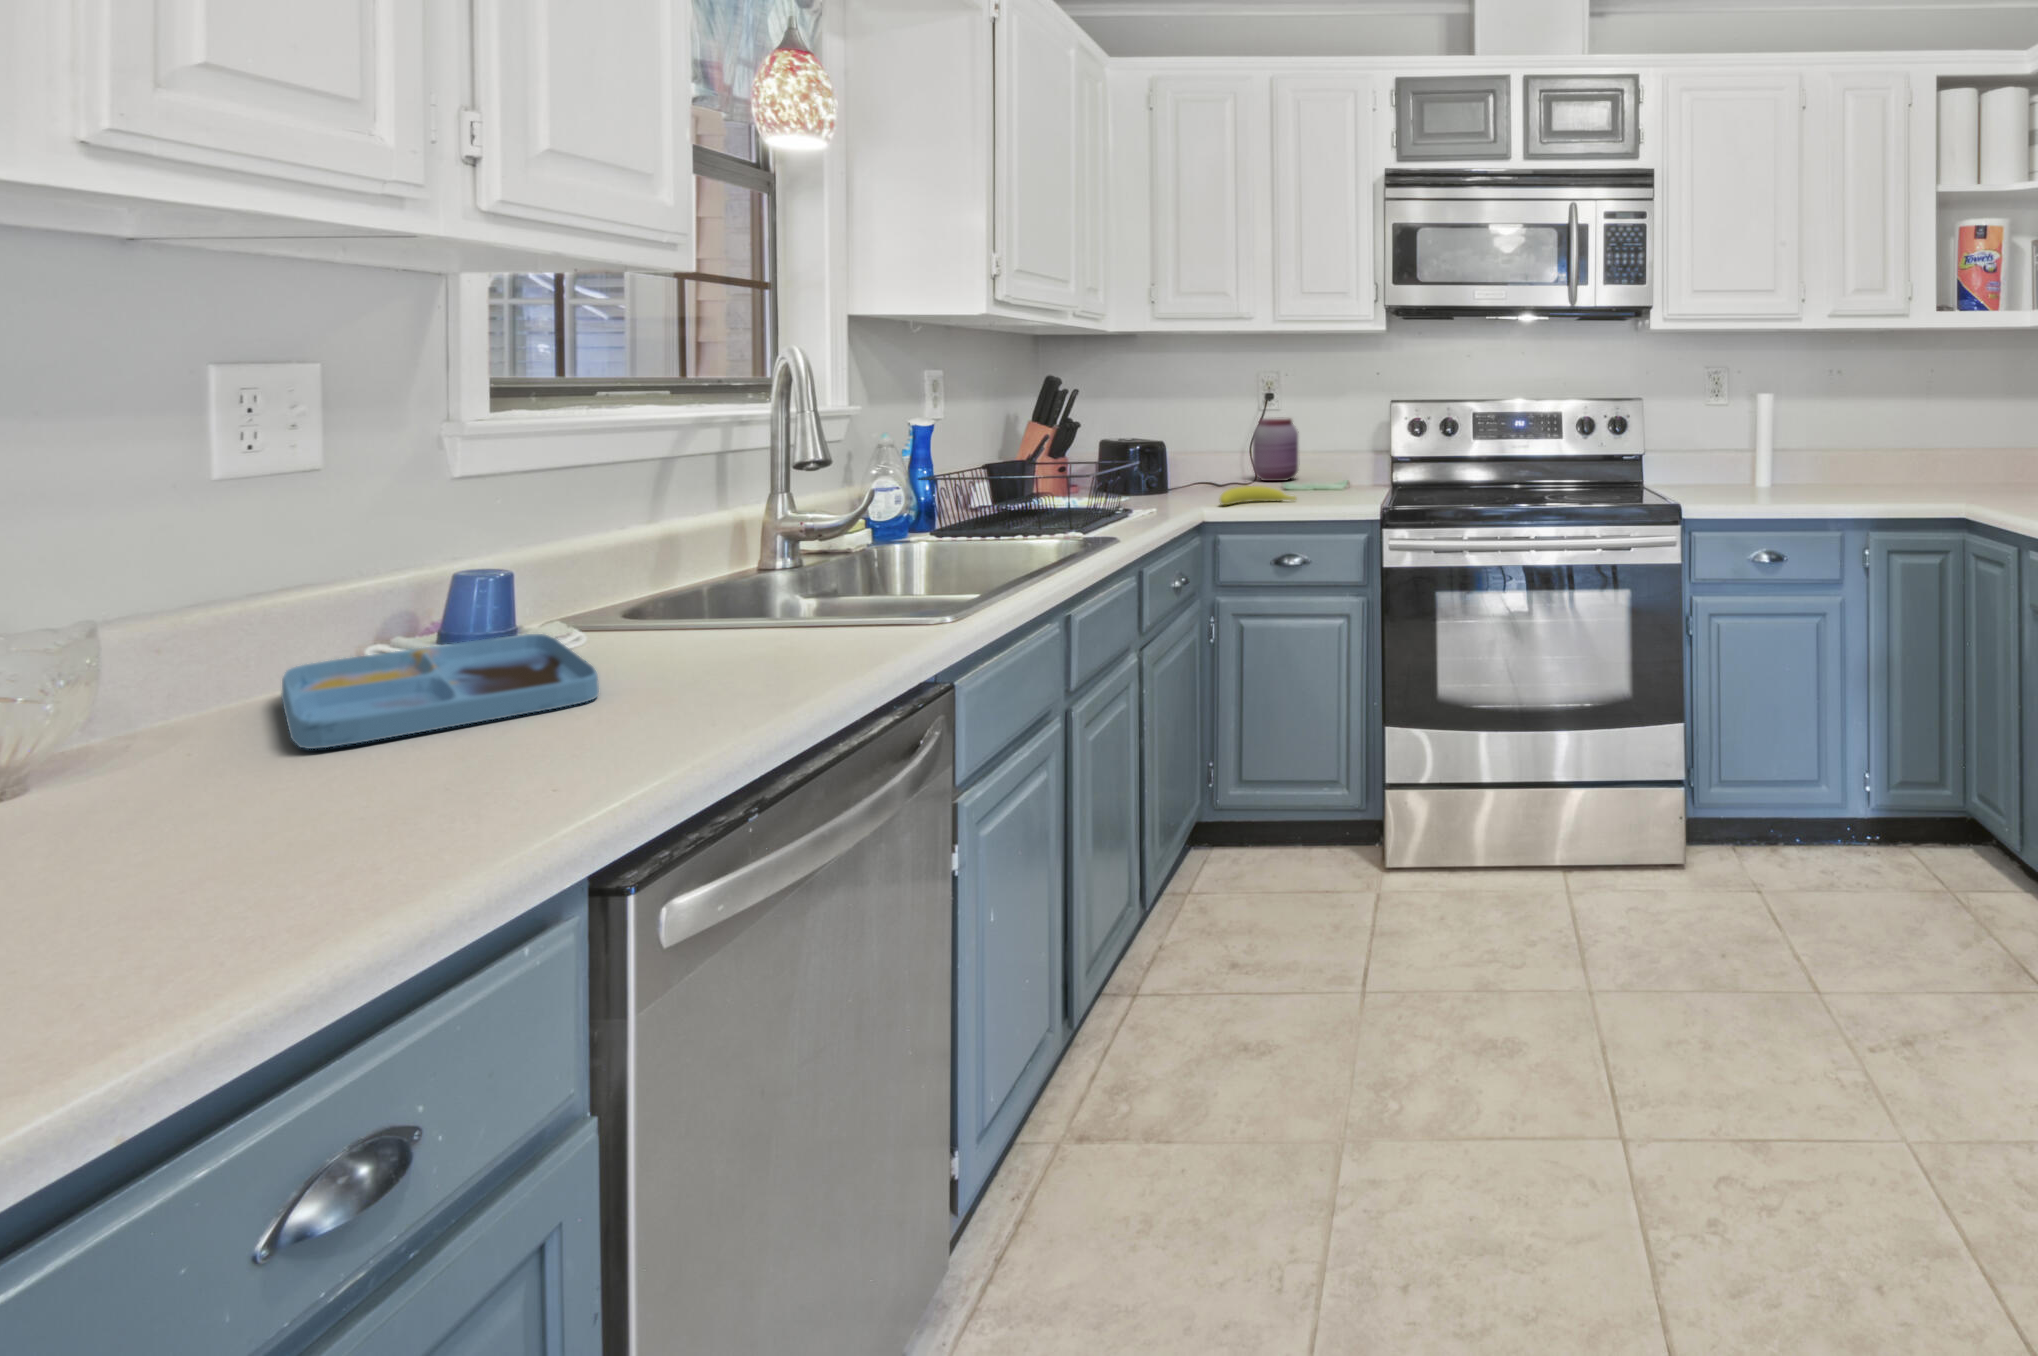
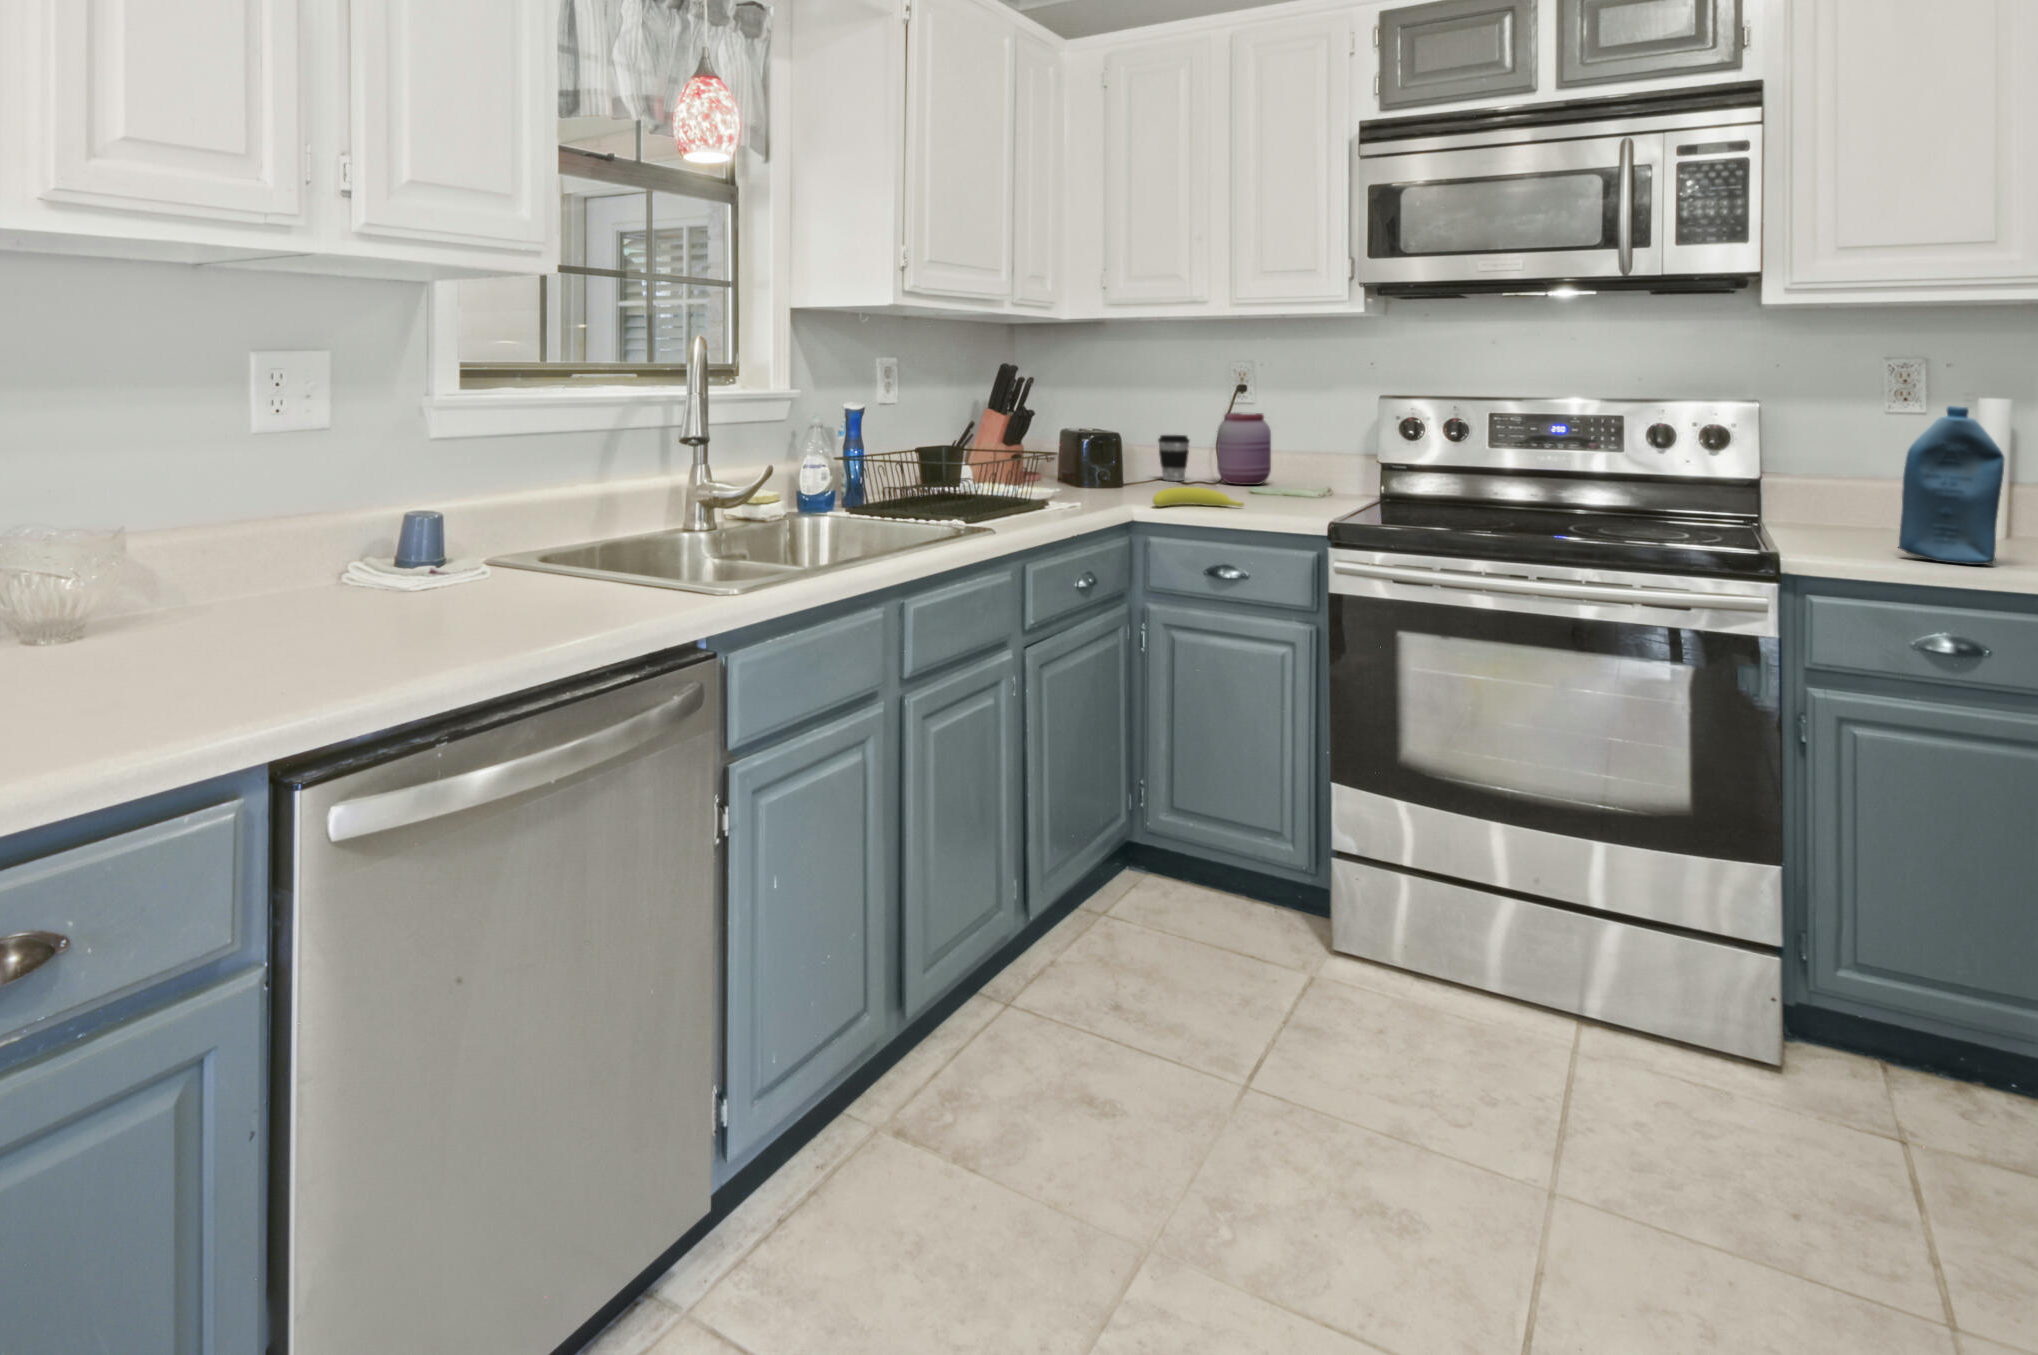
bottle: none [1744,399,1799,504] -> present [1899,406,2004,565]
coffee cup: none [1198,440,1228,481] -> present [1158,435,1190,481]
tray: present [281,634,599,749] -> none [237,565,460,637]

